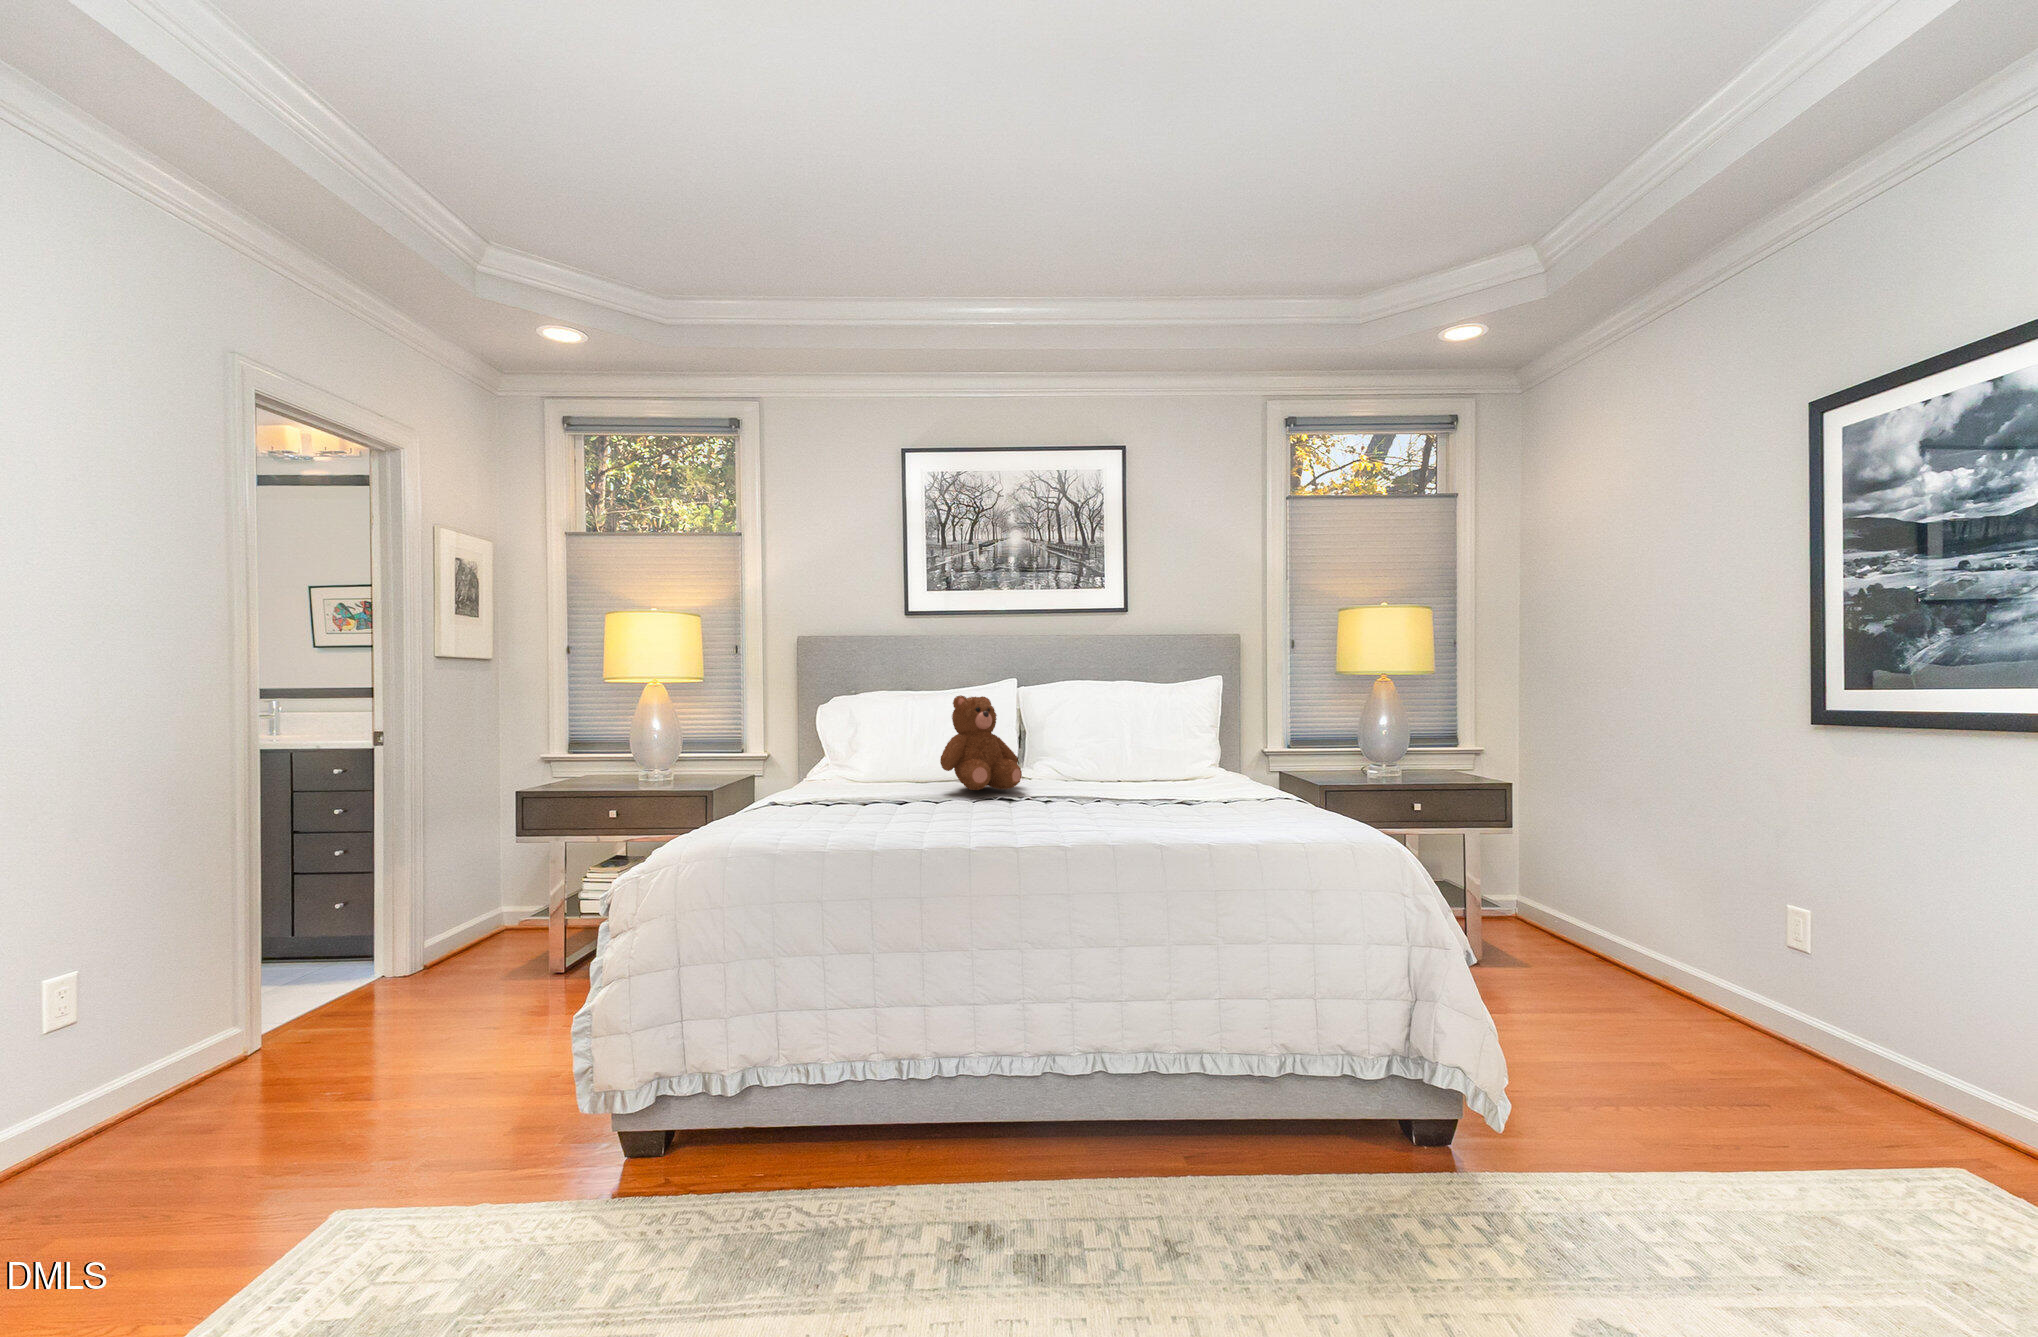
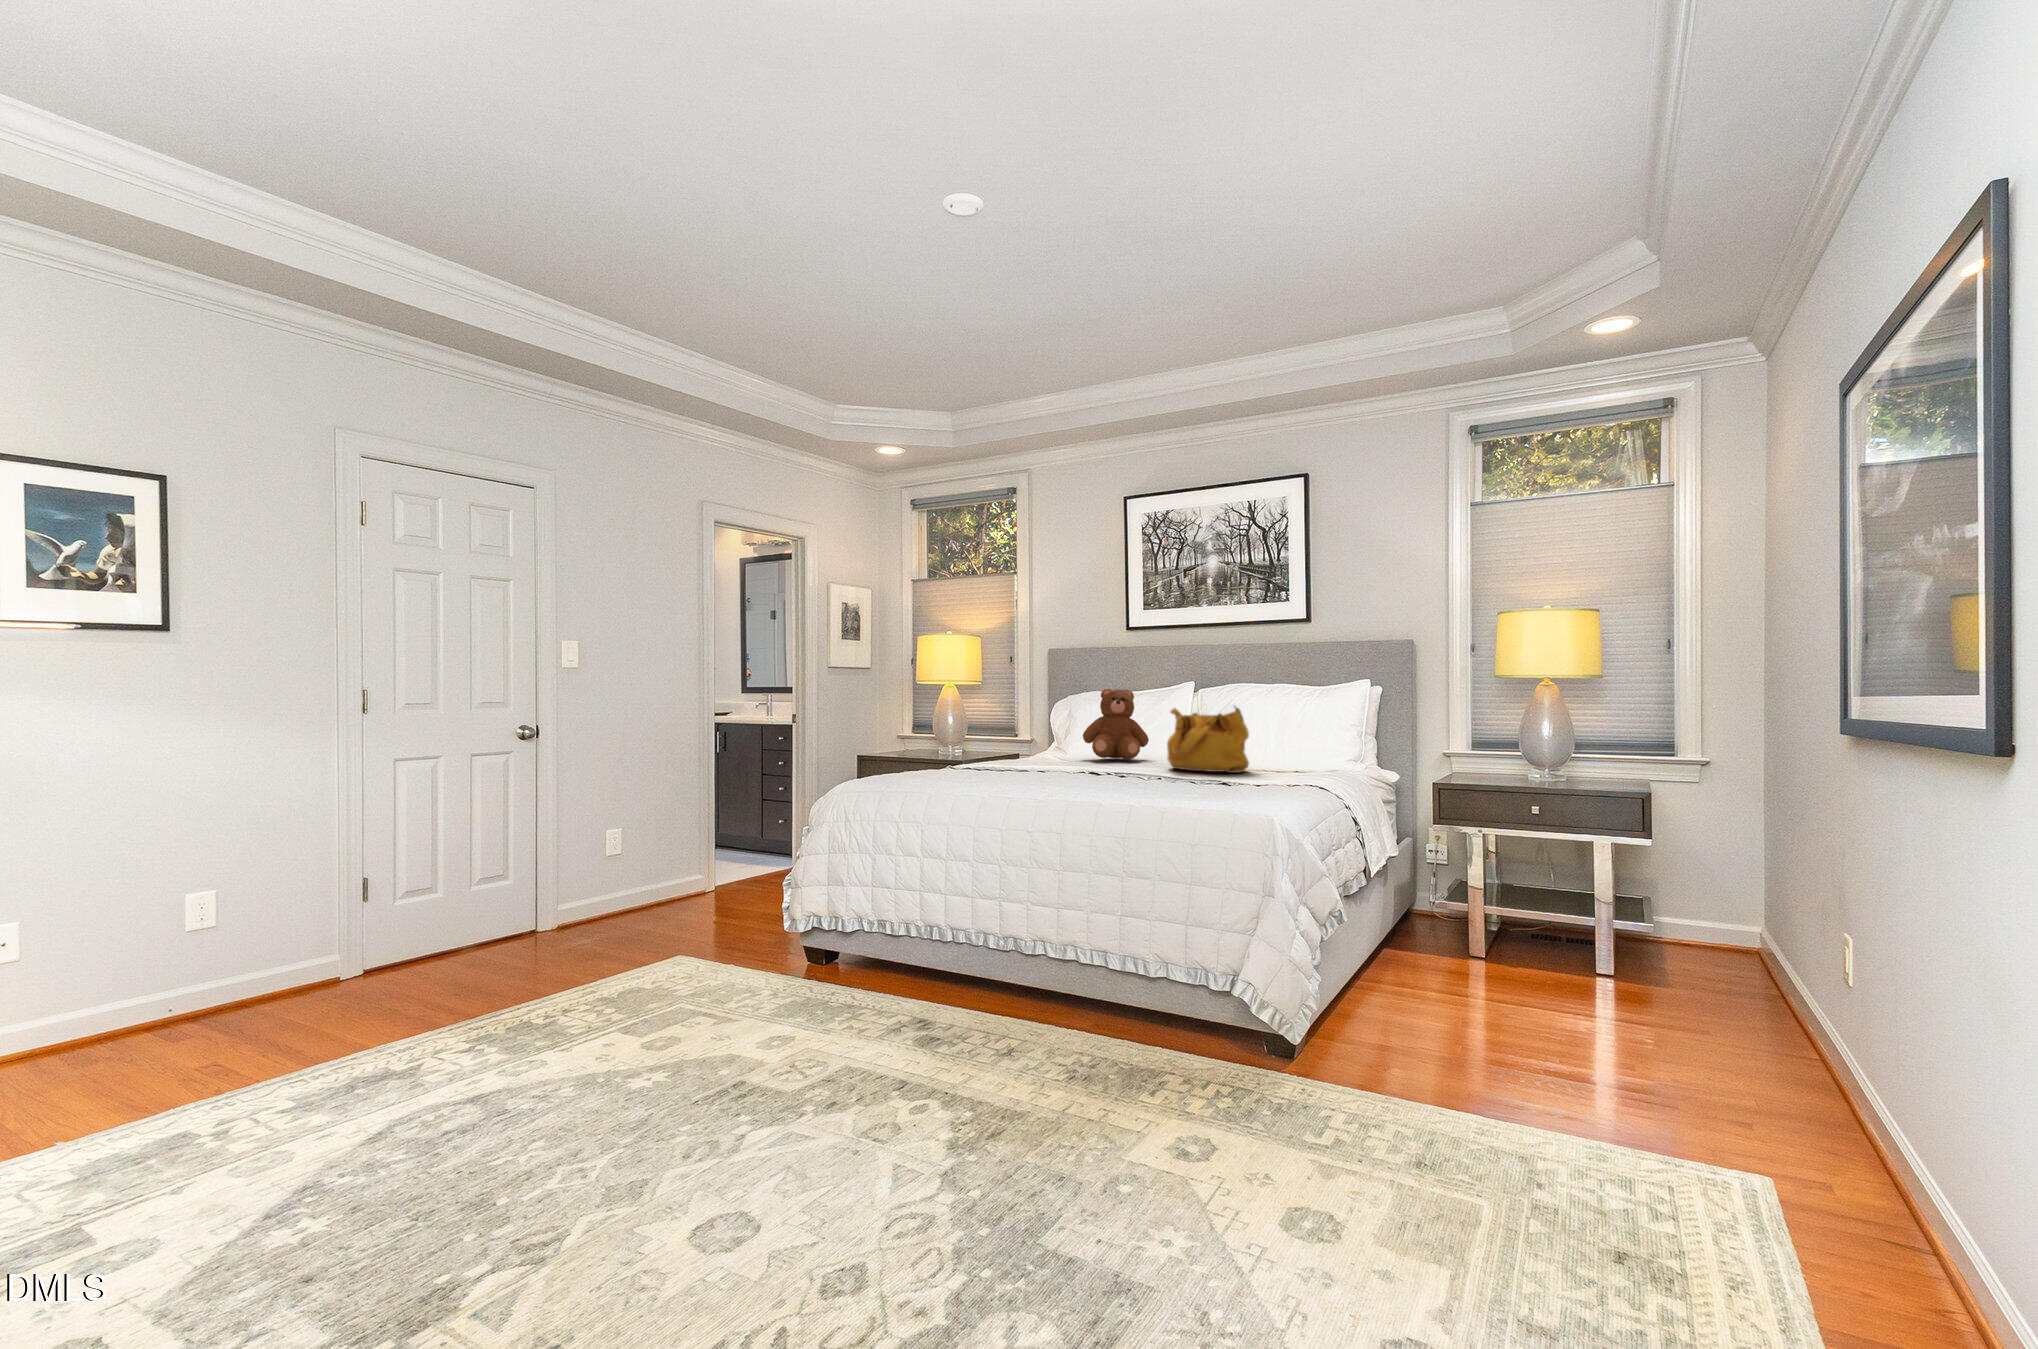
handbag: none [1088,720,1199,808] -> present [1167,707,1249,773]

